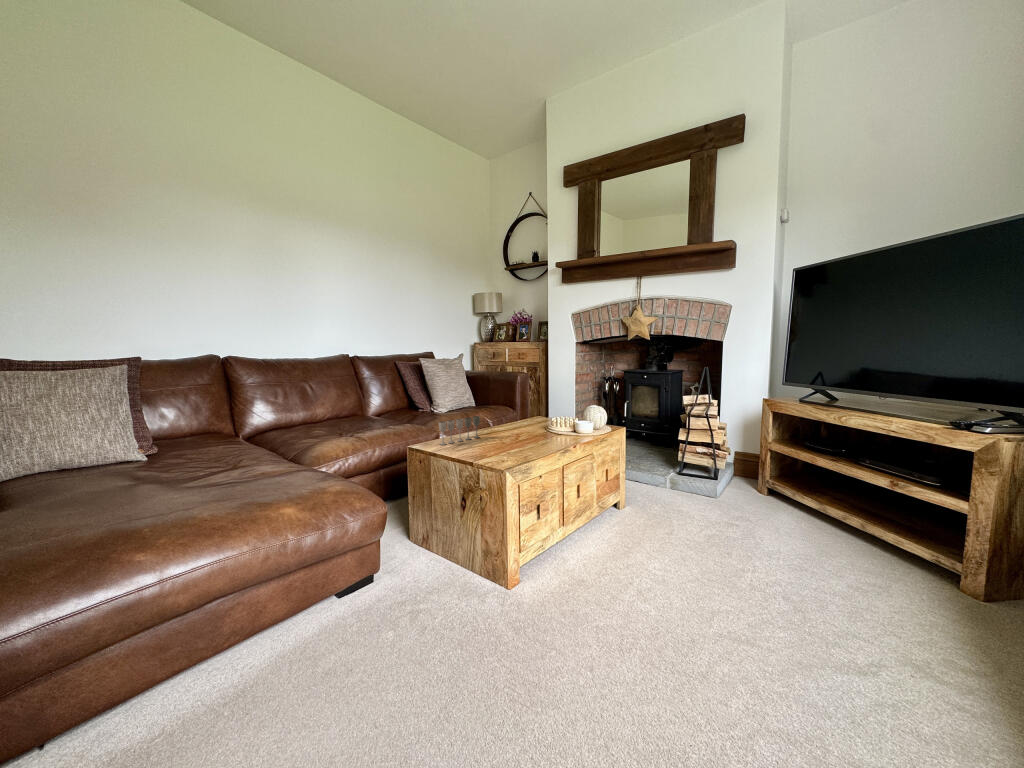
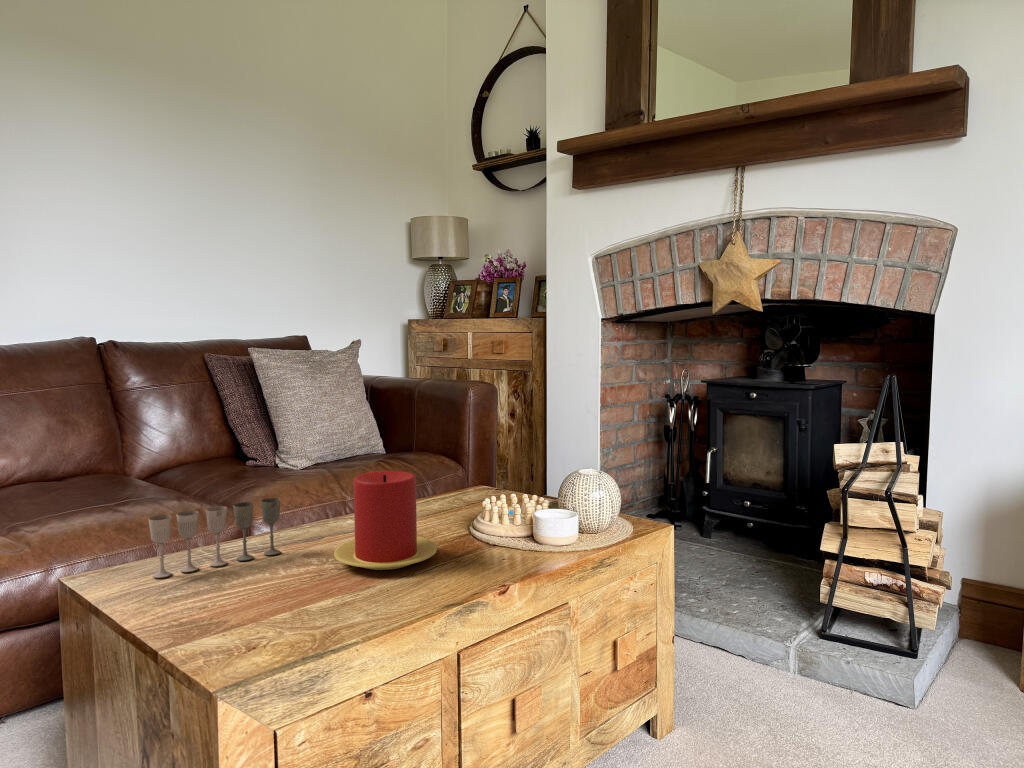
candle: none [504,405,543,441] -> present [334,471,437,570]

